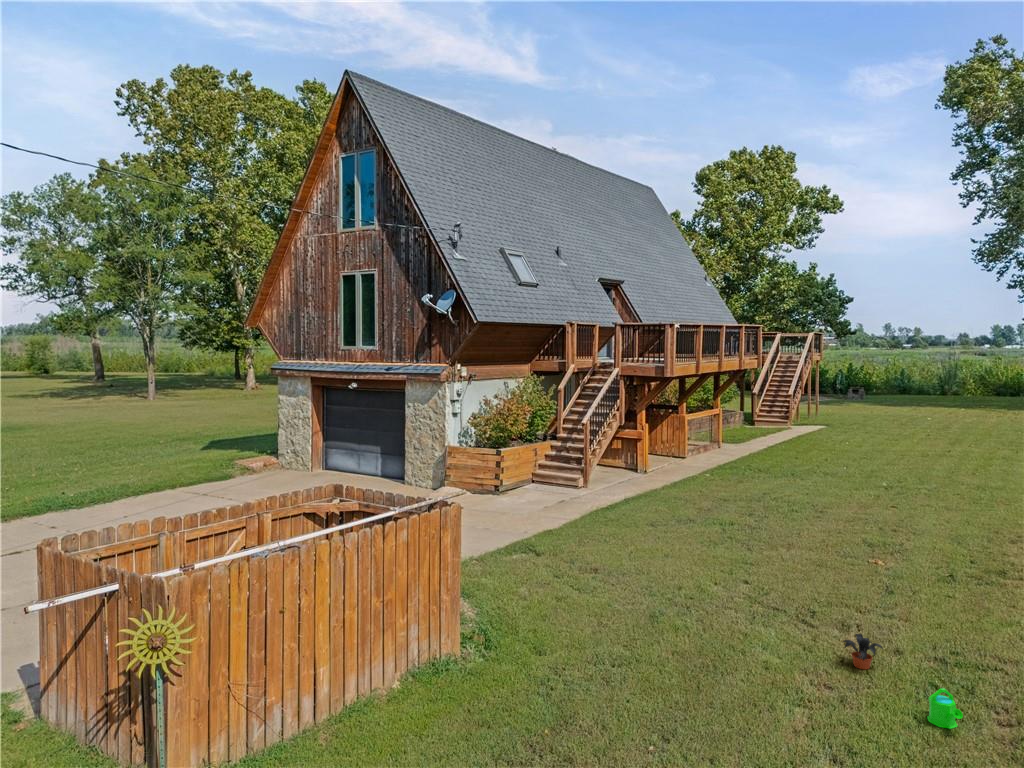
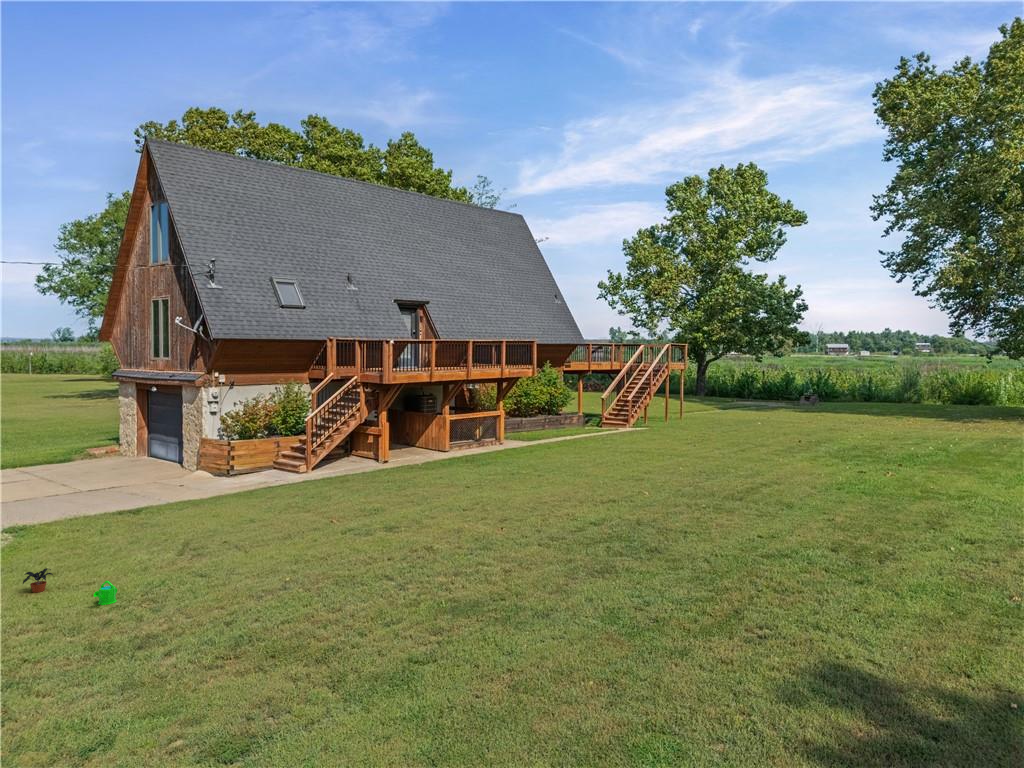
potted plant: present [843,634,883,669] -> present [23,568,53,593]

